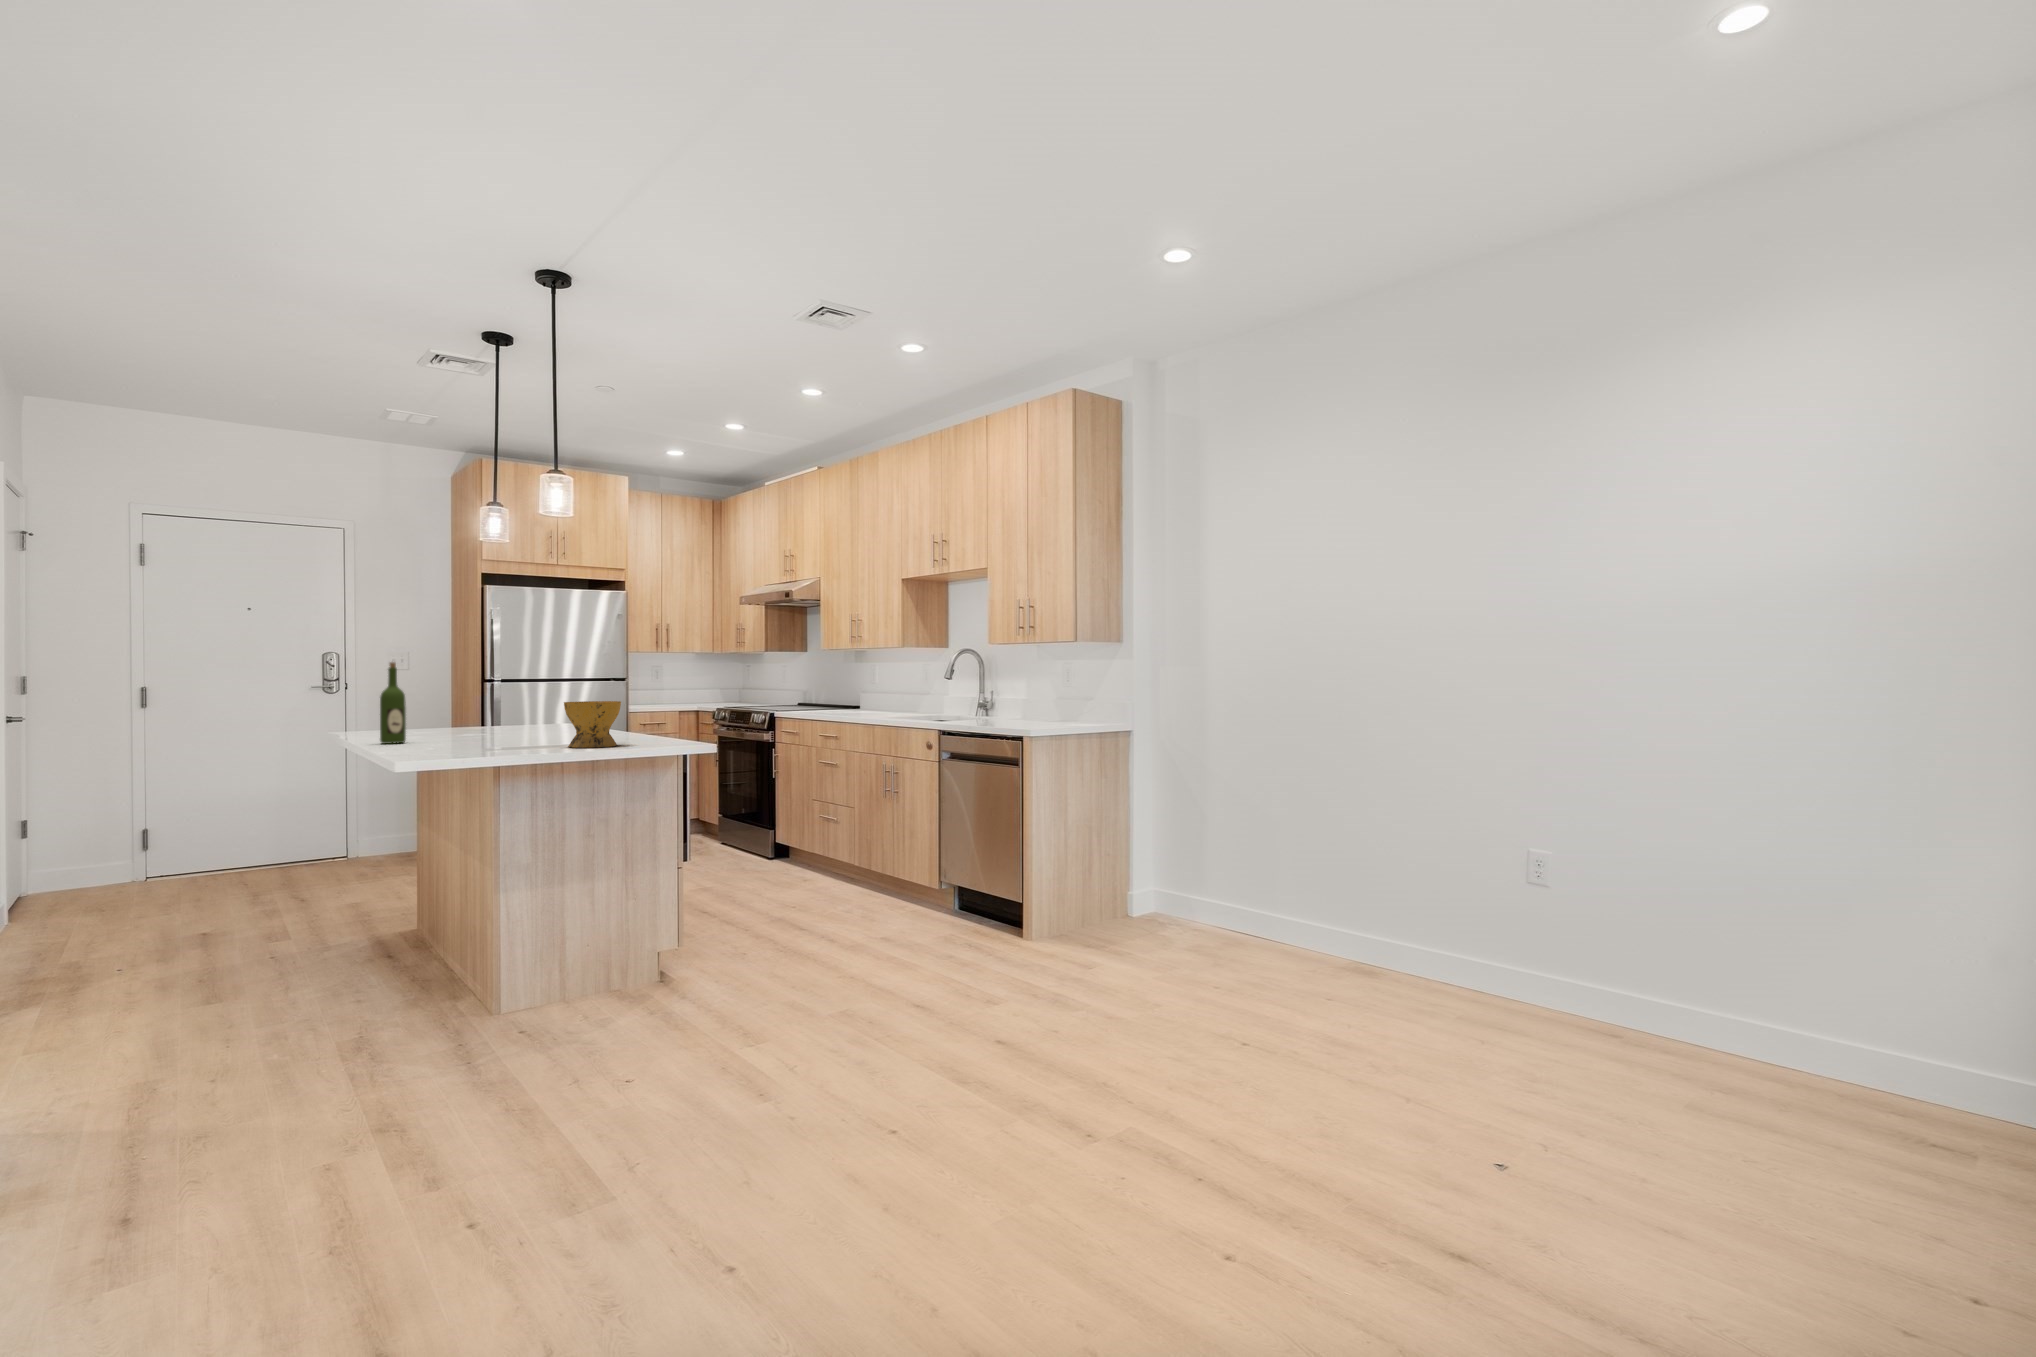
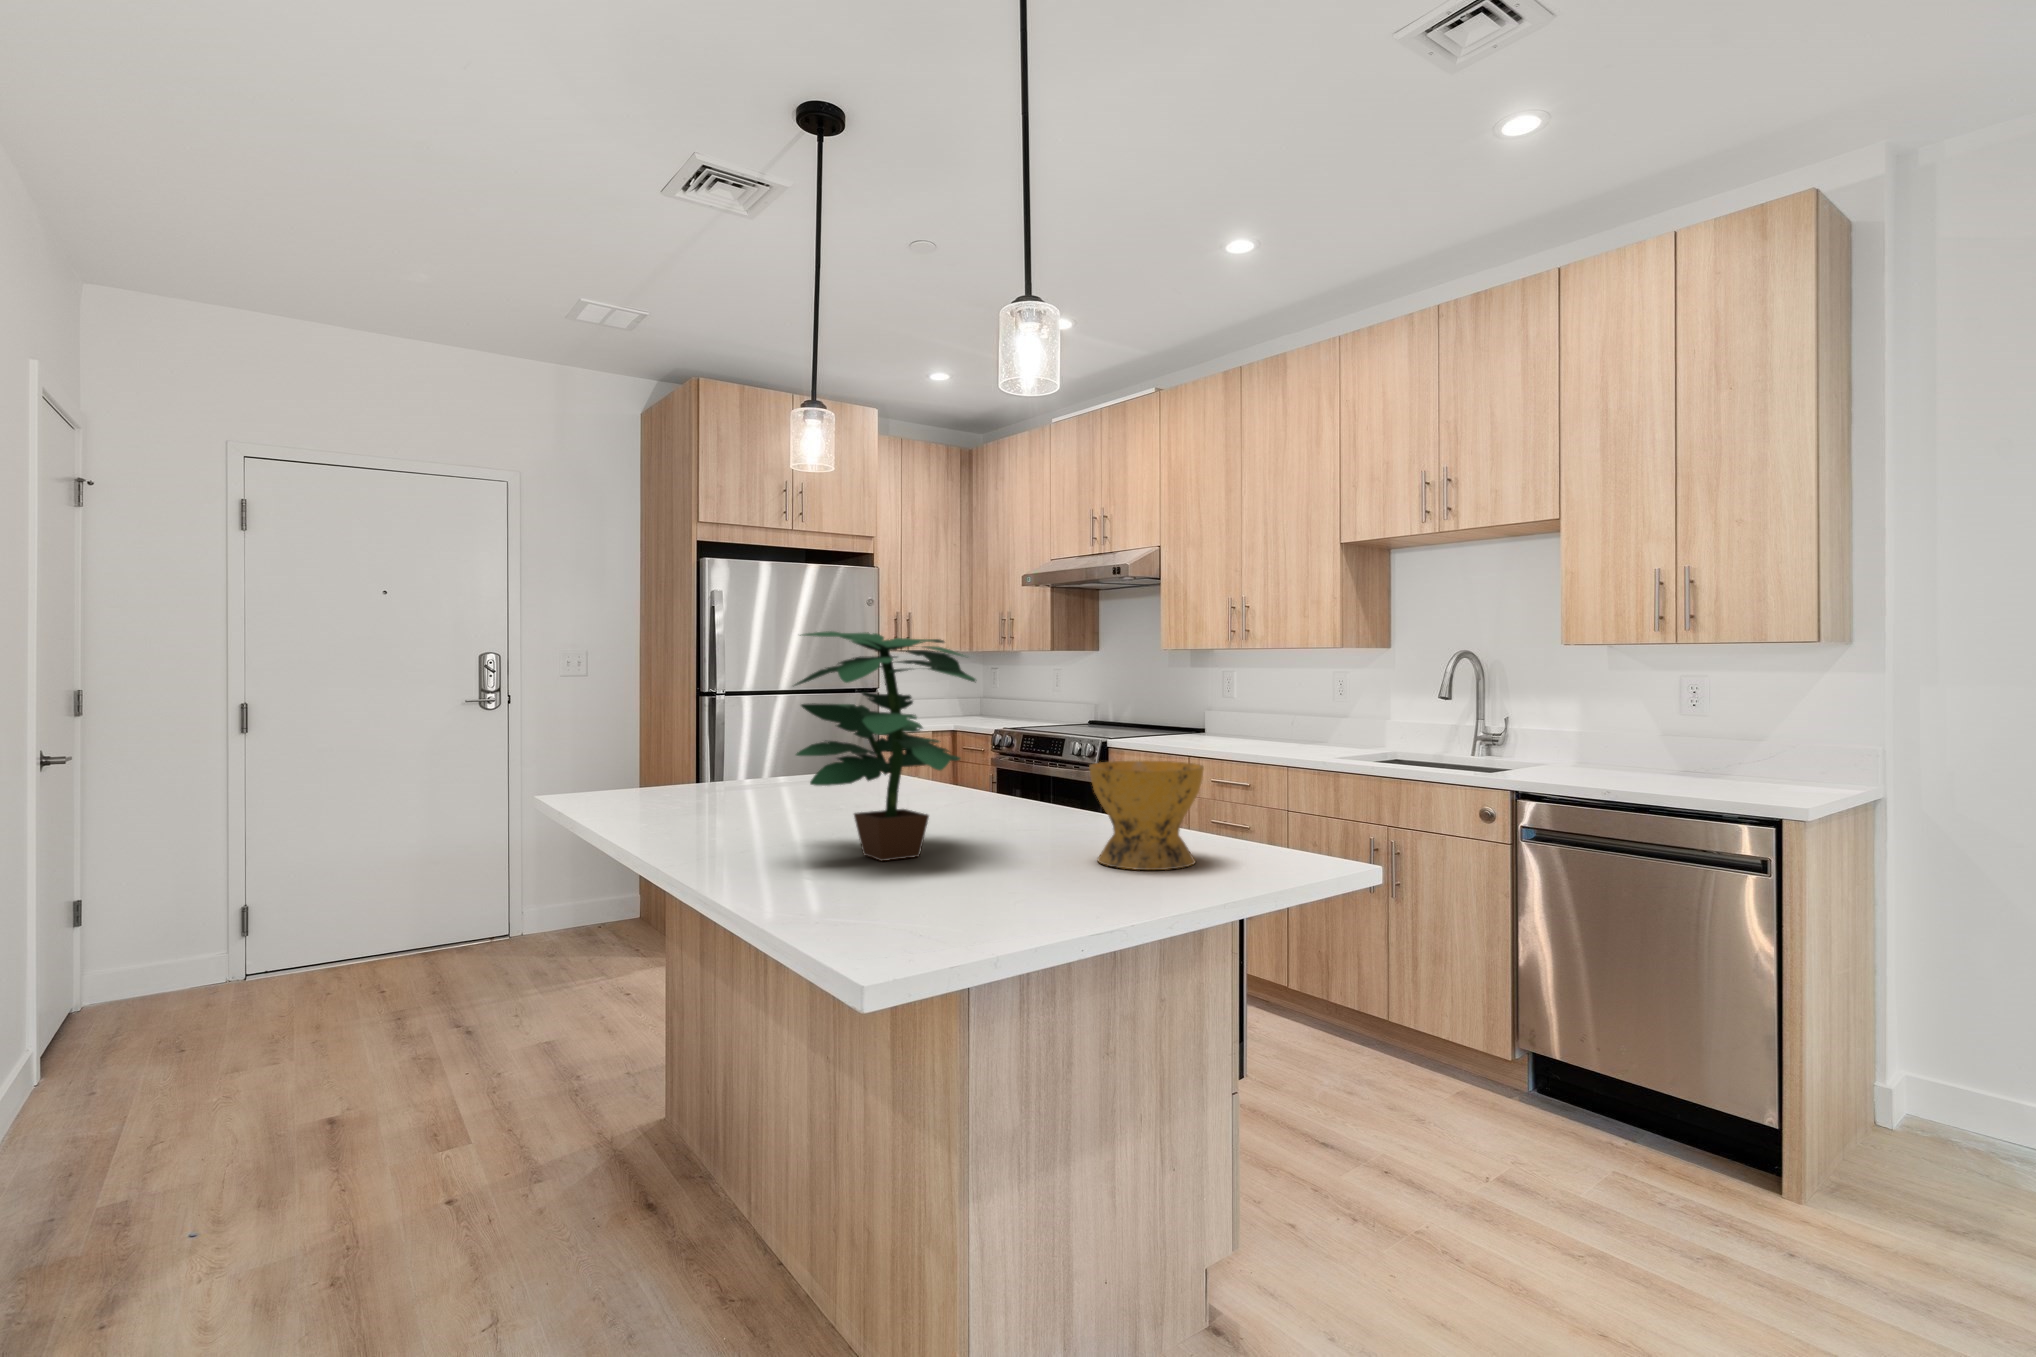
potted plant: none [423,640,526,748] -> present [795,631,976,861]
wine bottle: present [380,662,406,744] -> none [664,676,707,834]

